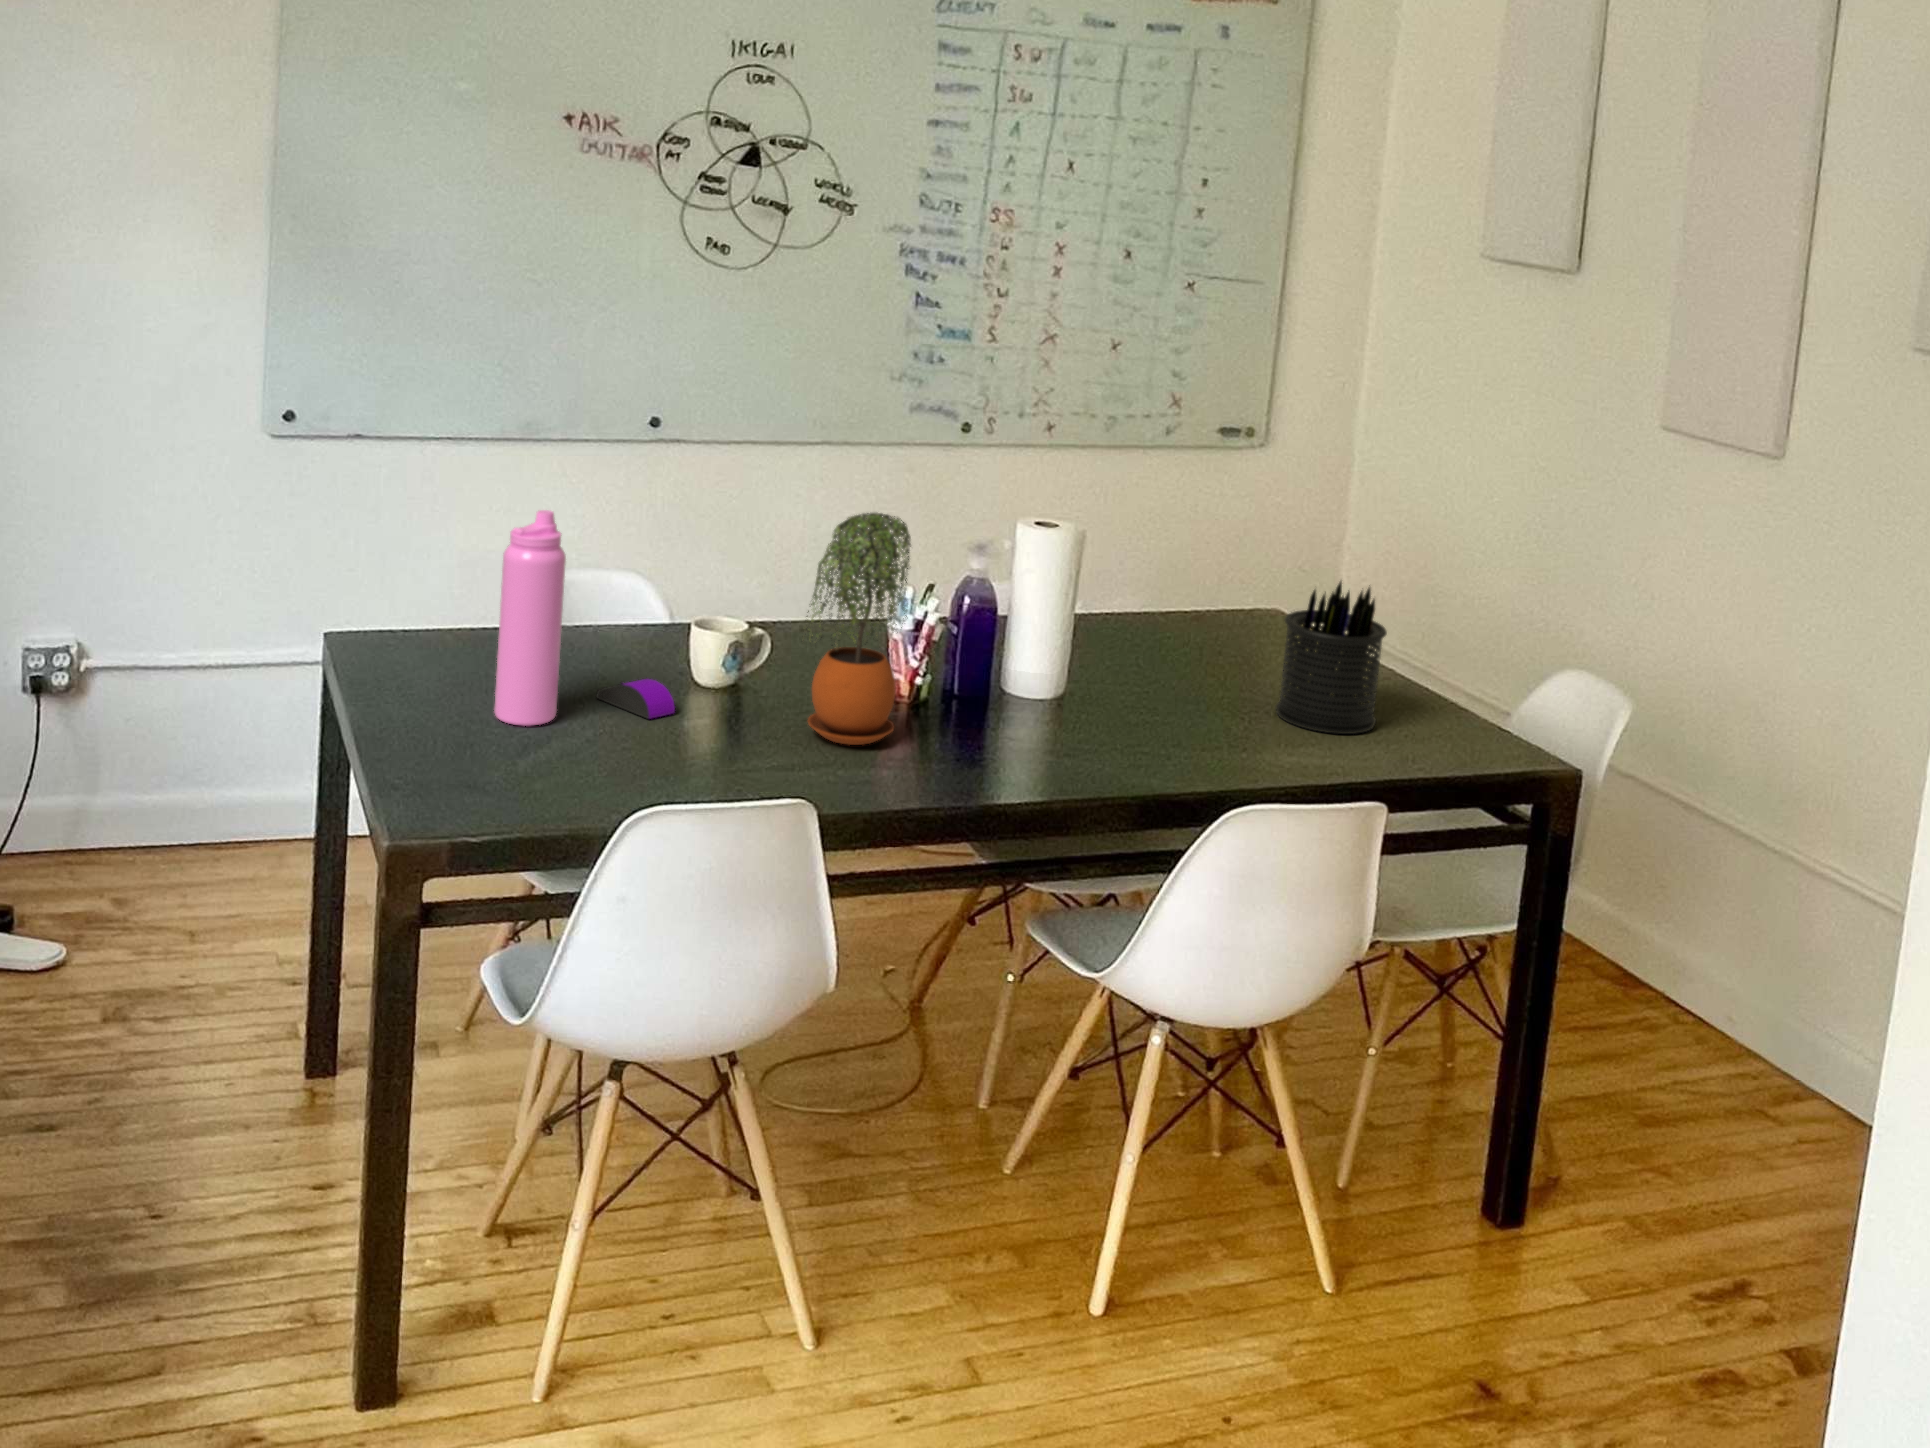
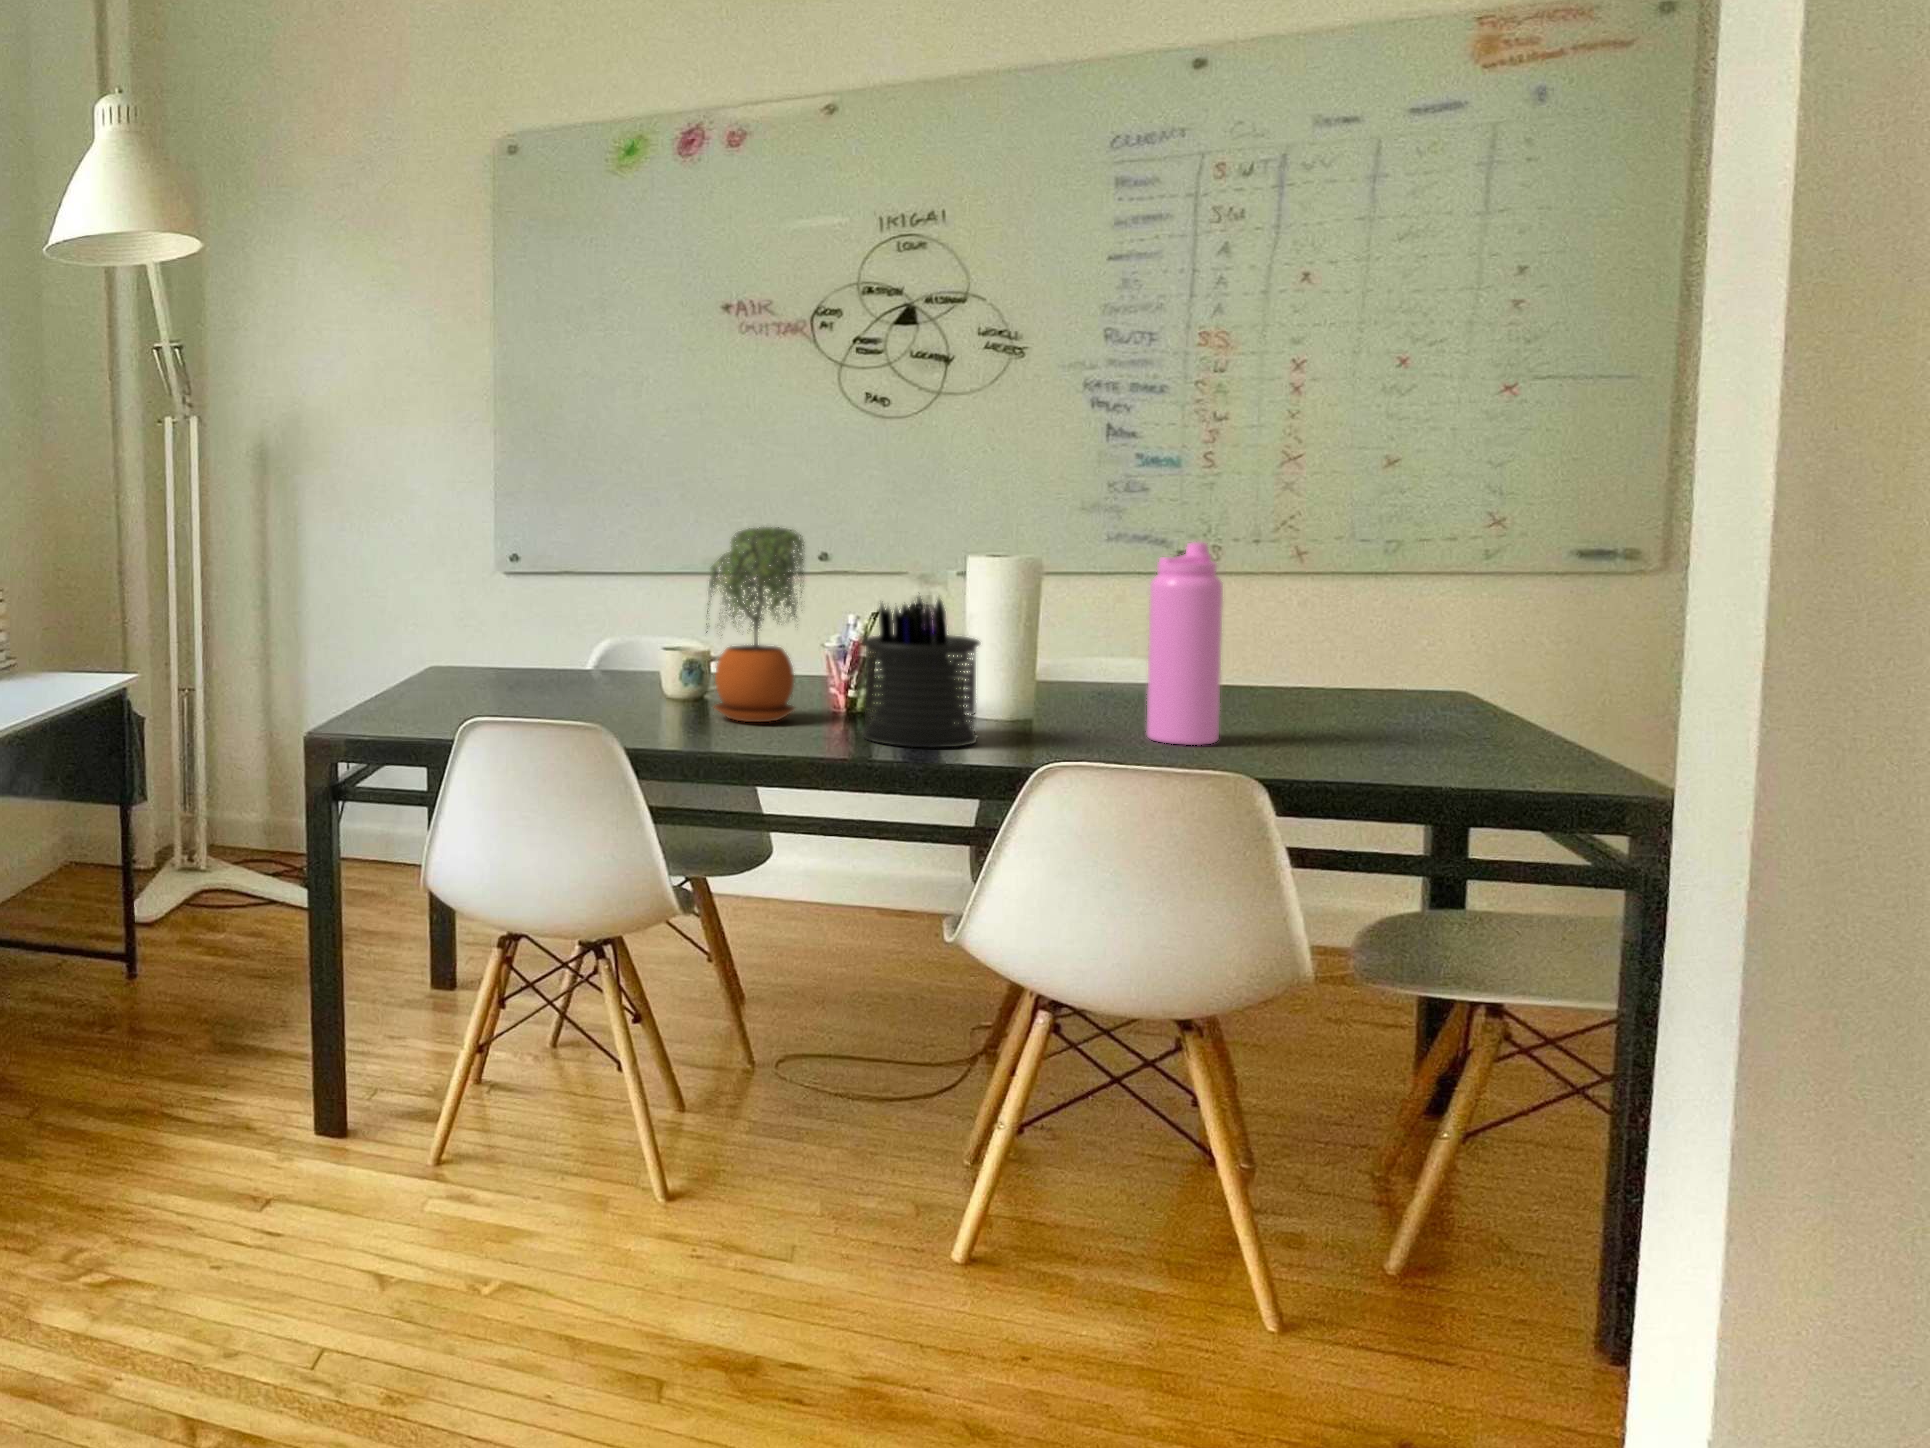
water bottle: present [494,510,566,726] -> present [1146,542,1223,745]
pen holder: present [1275,581,1387,734] -> present [862,596,980,747]
computer mouse: present [596,679,675,719] -> none [572,678,620,702]

